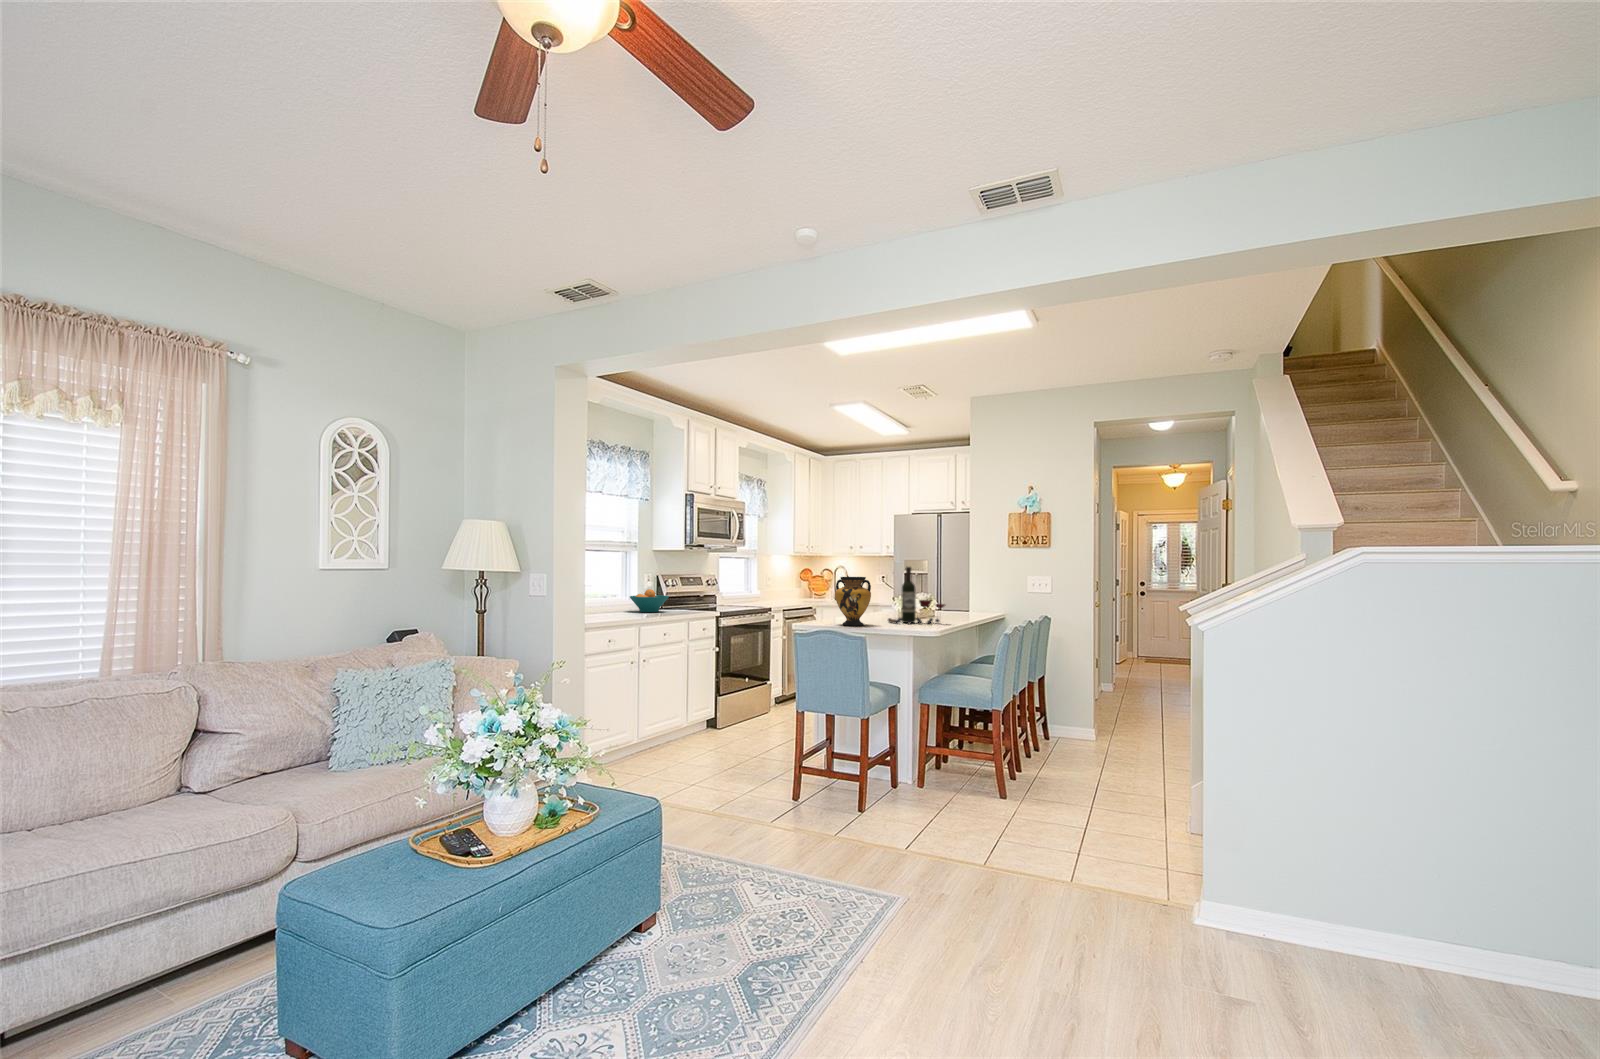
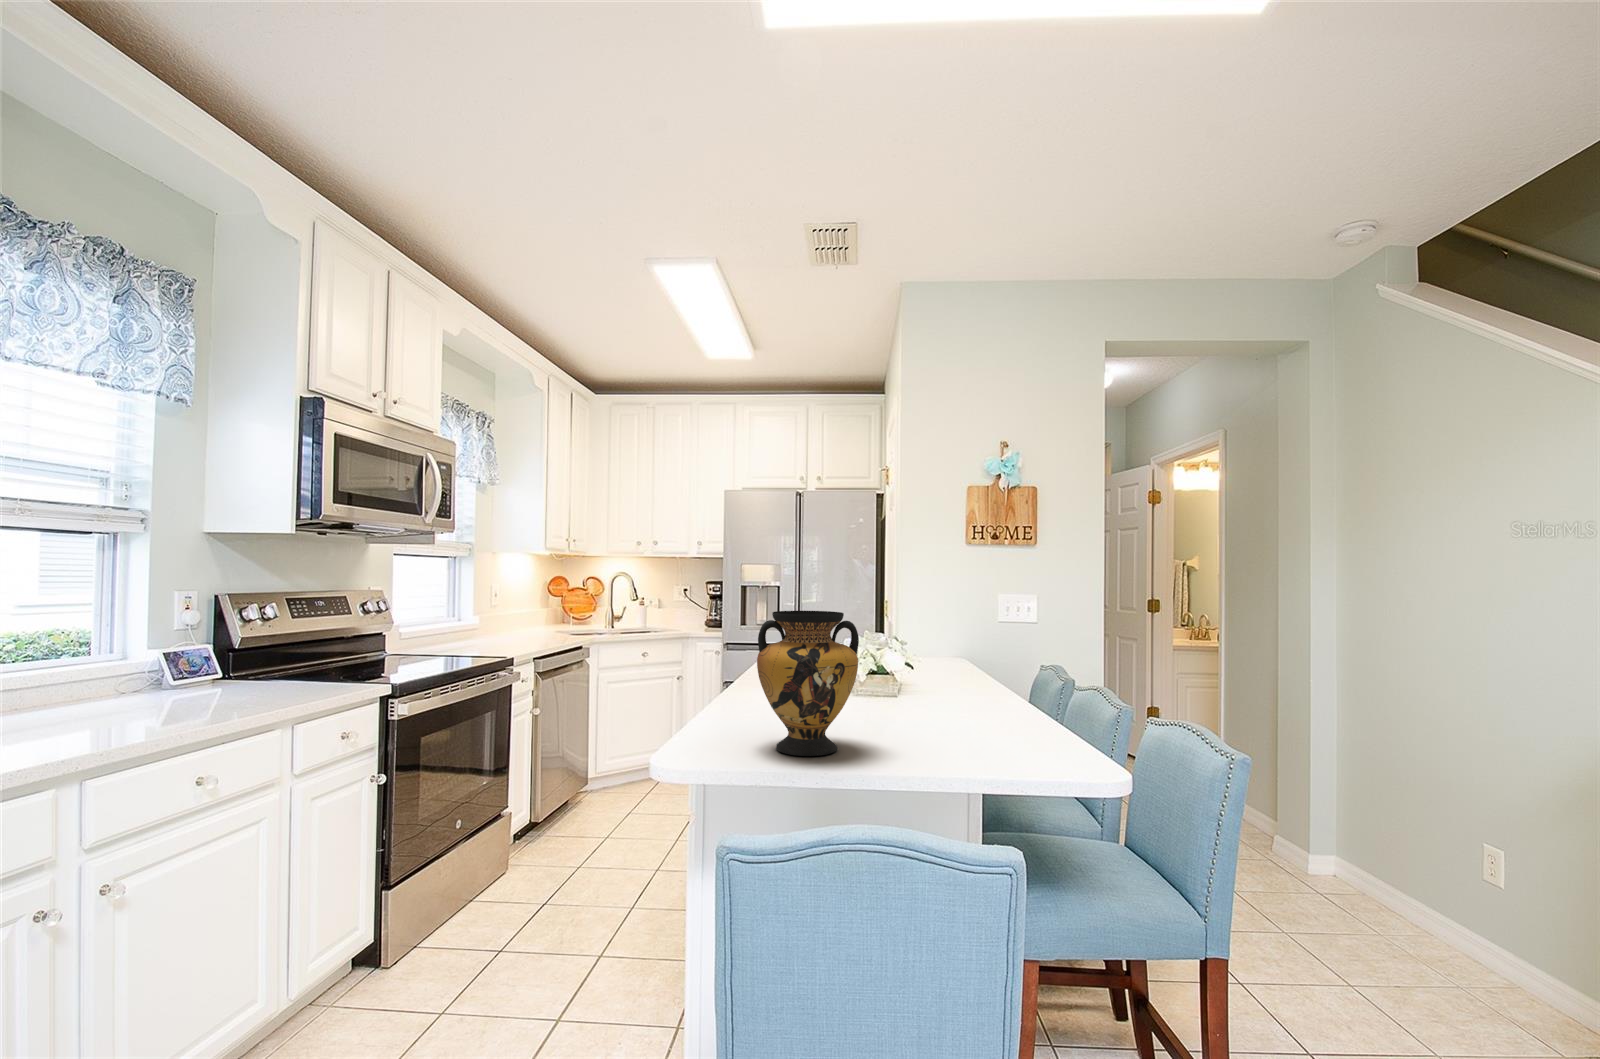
wine bottle: present [888,567,945,624] -> none [856,582,1002,727]
fruit bowl: present [630,589,669,612] -> none [88,642,233,709]

